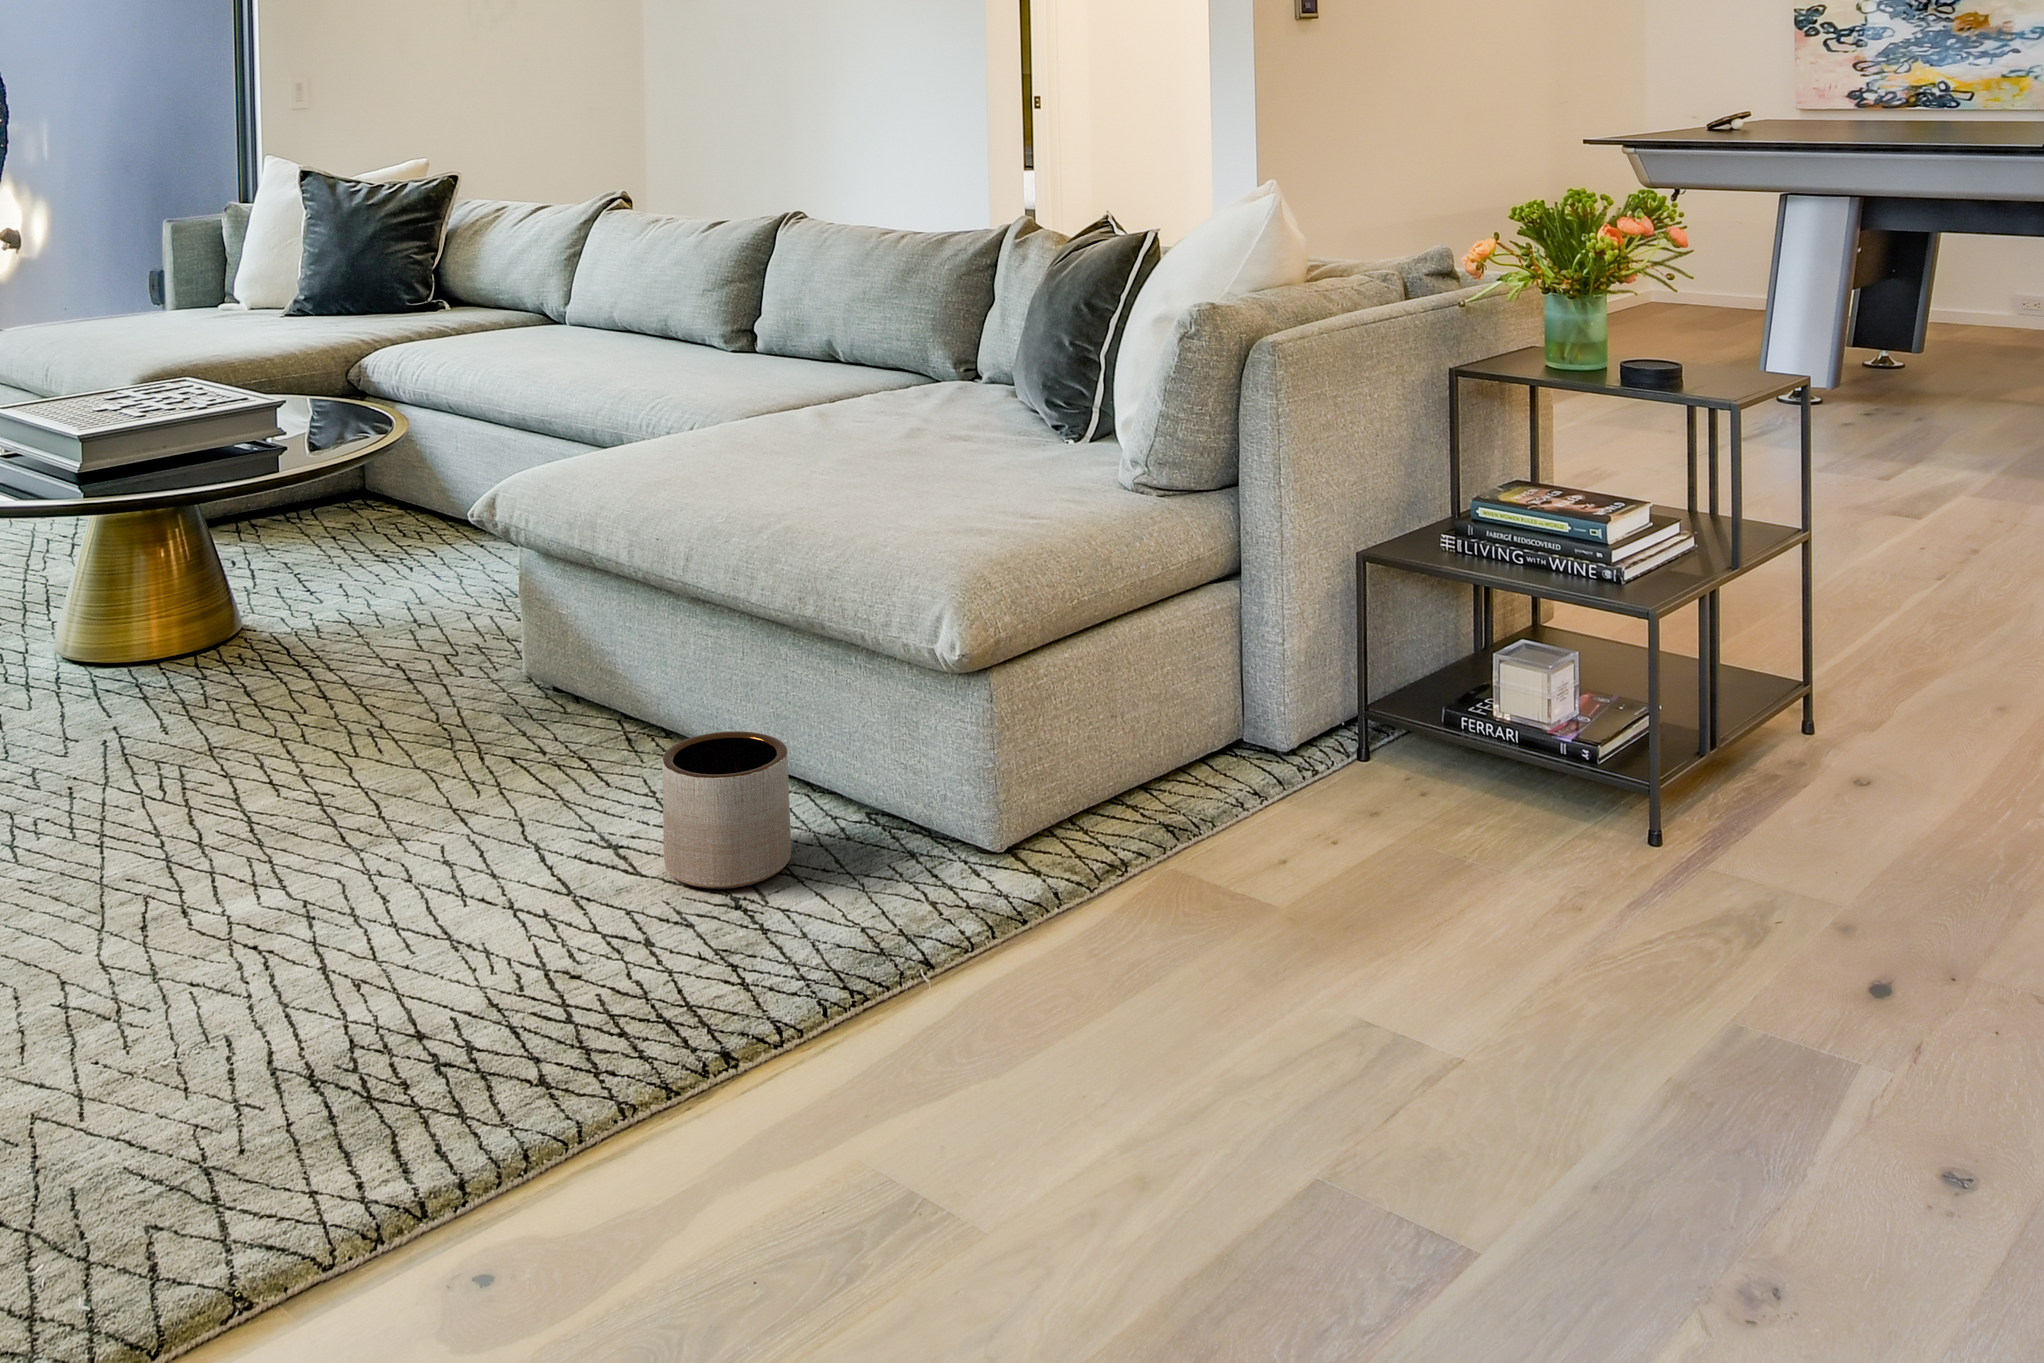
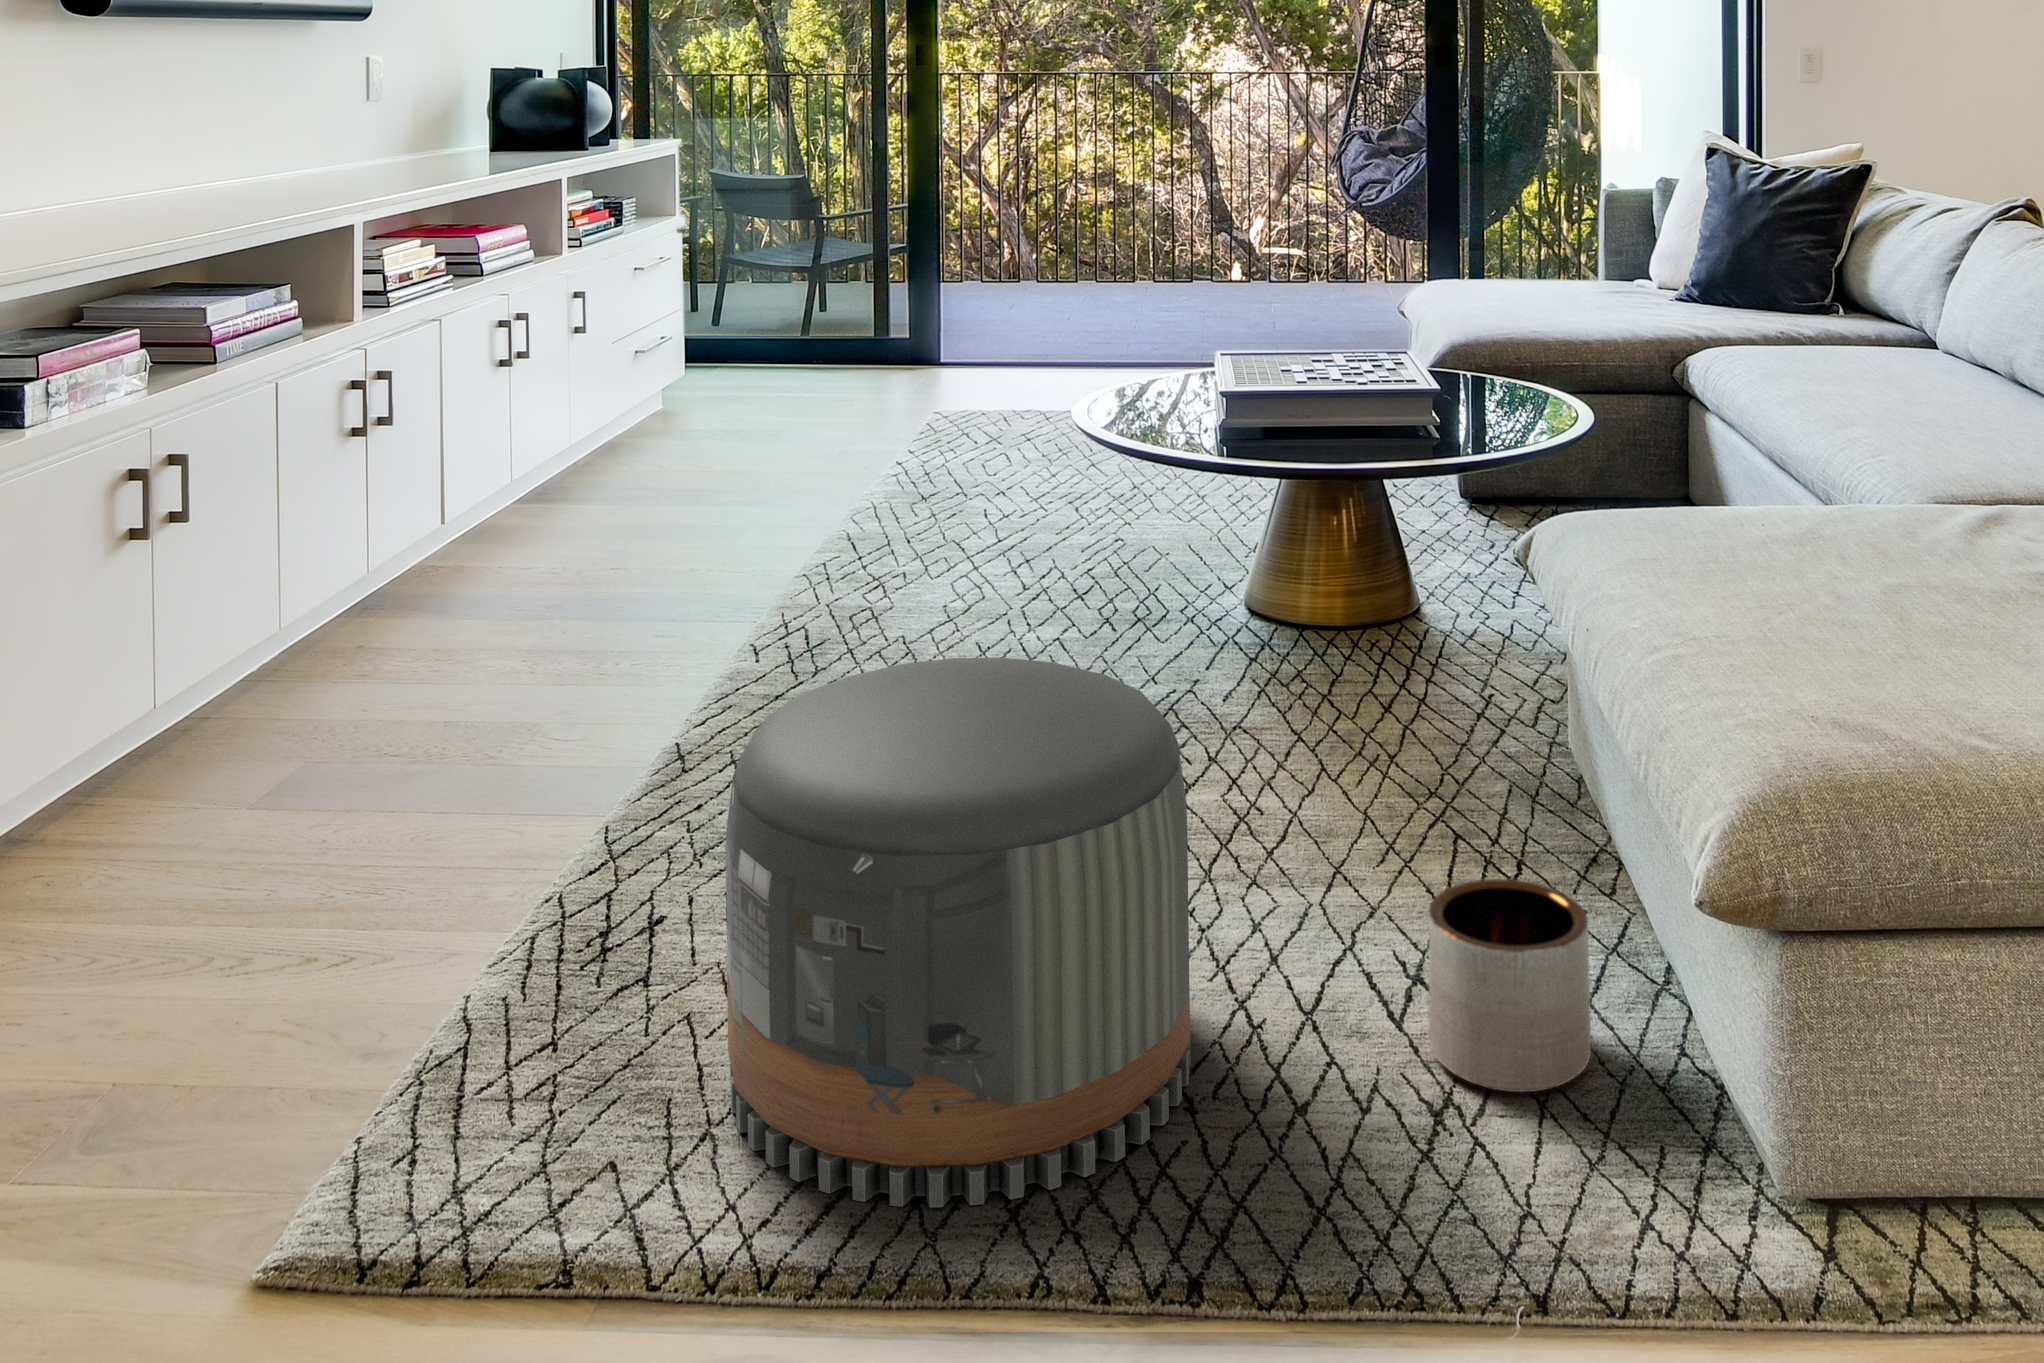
pouf: none [103,656,564,1168] -> present [726,658,1191,1207]

